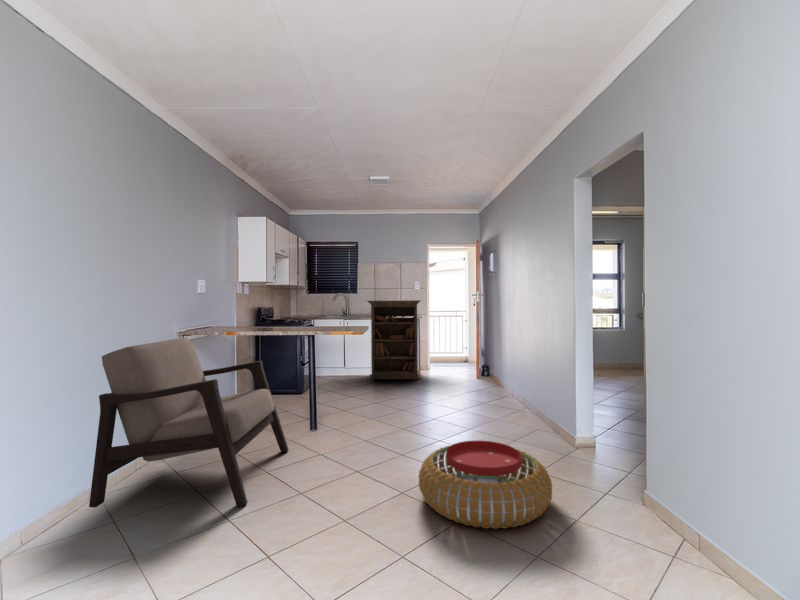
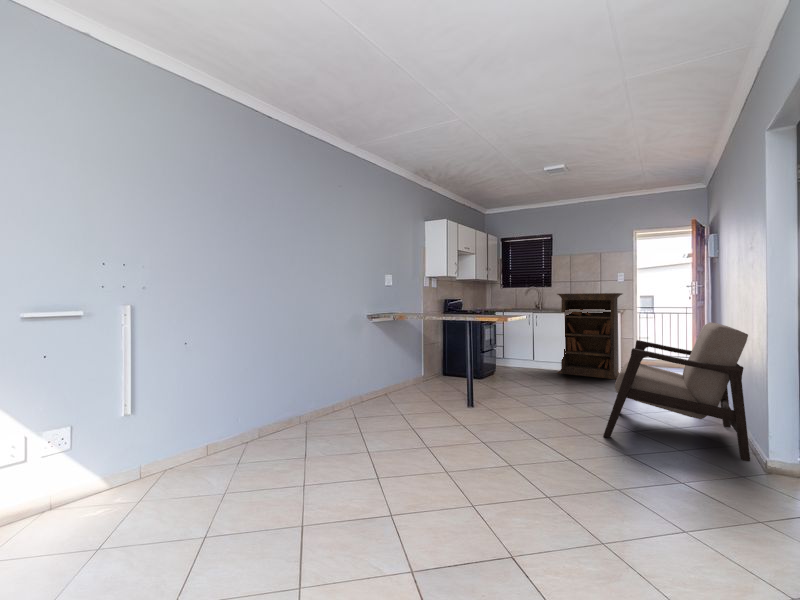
armchair: present [89,338,289,507] -> present [603,322,750,461]
pouf: present [419,441,552,529] -> none [518,434,673,529]

